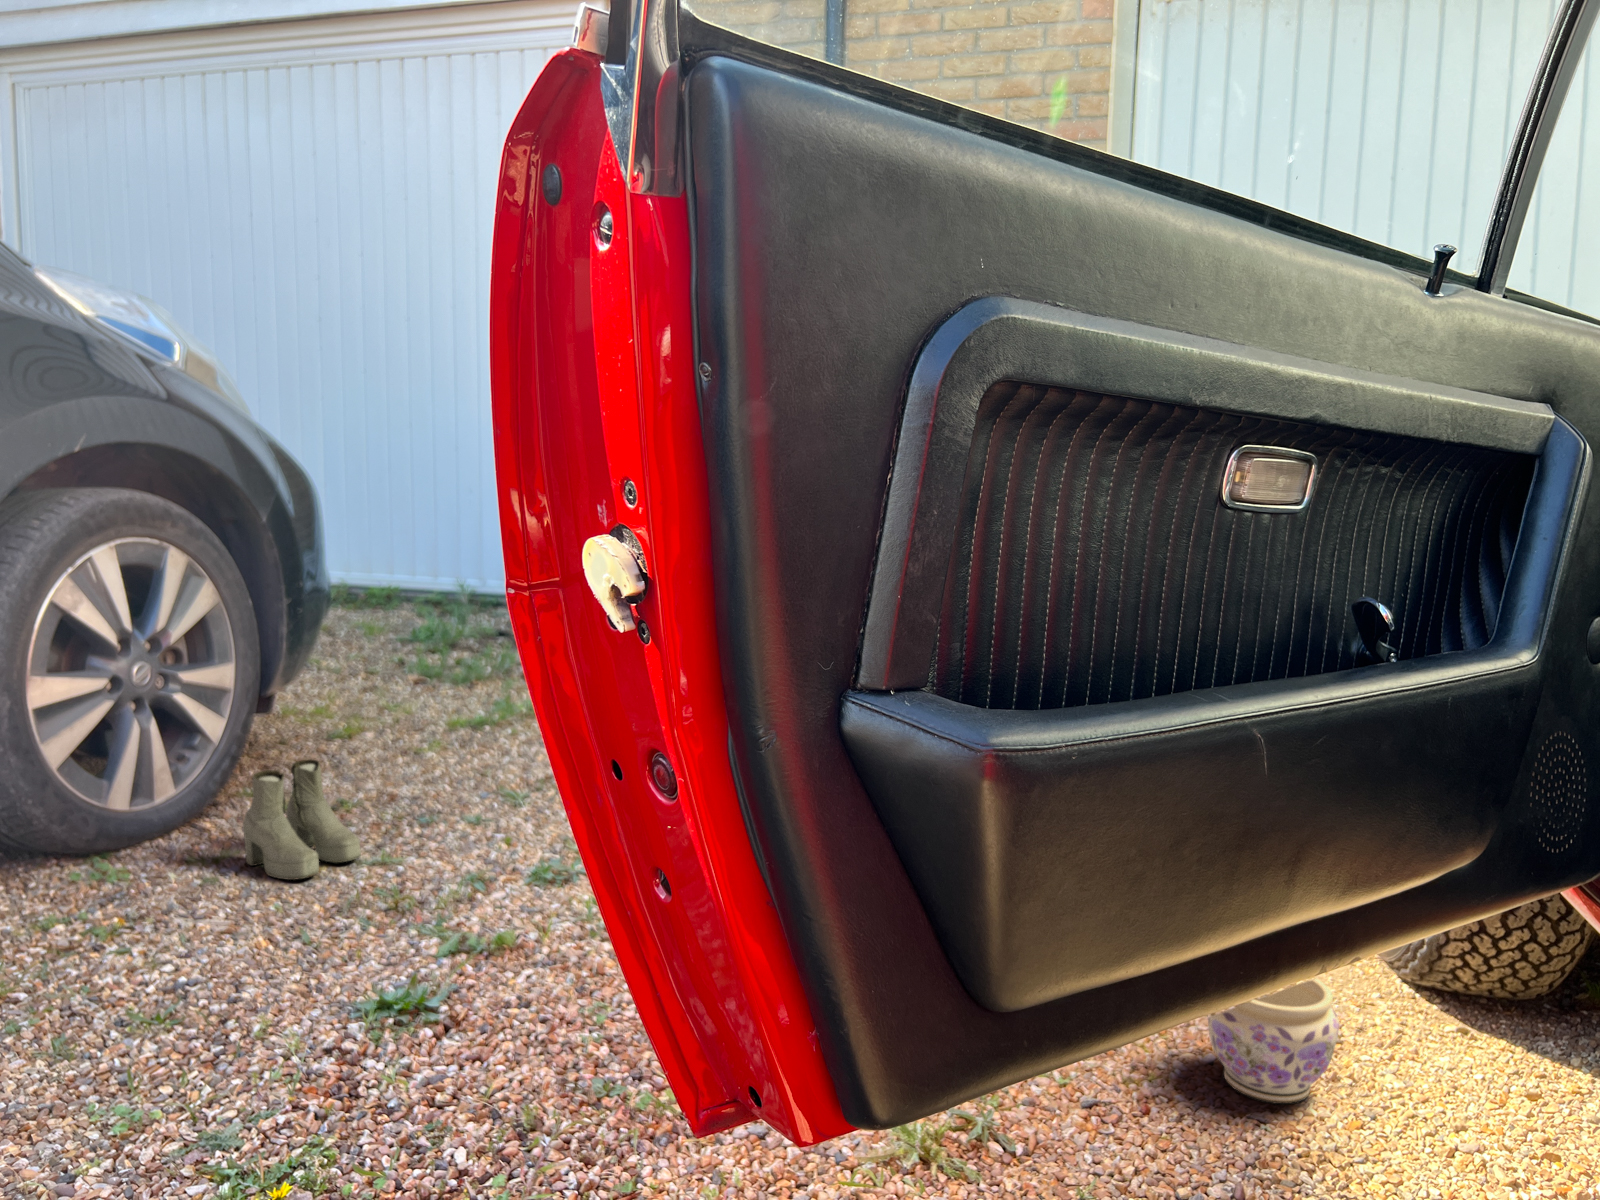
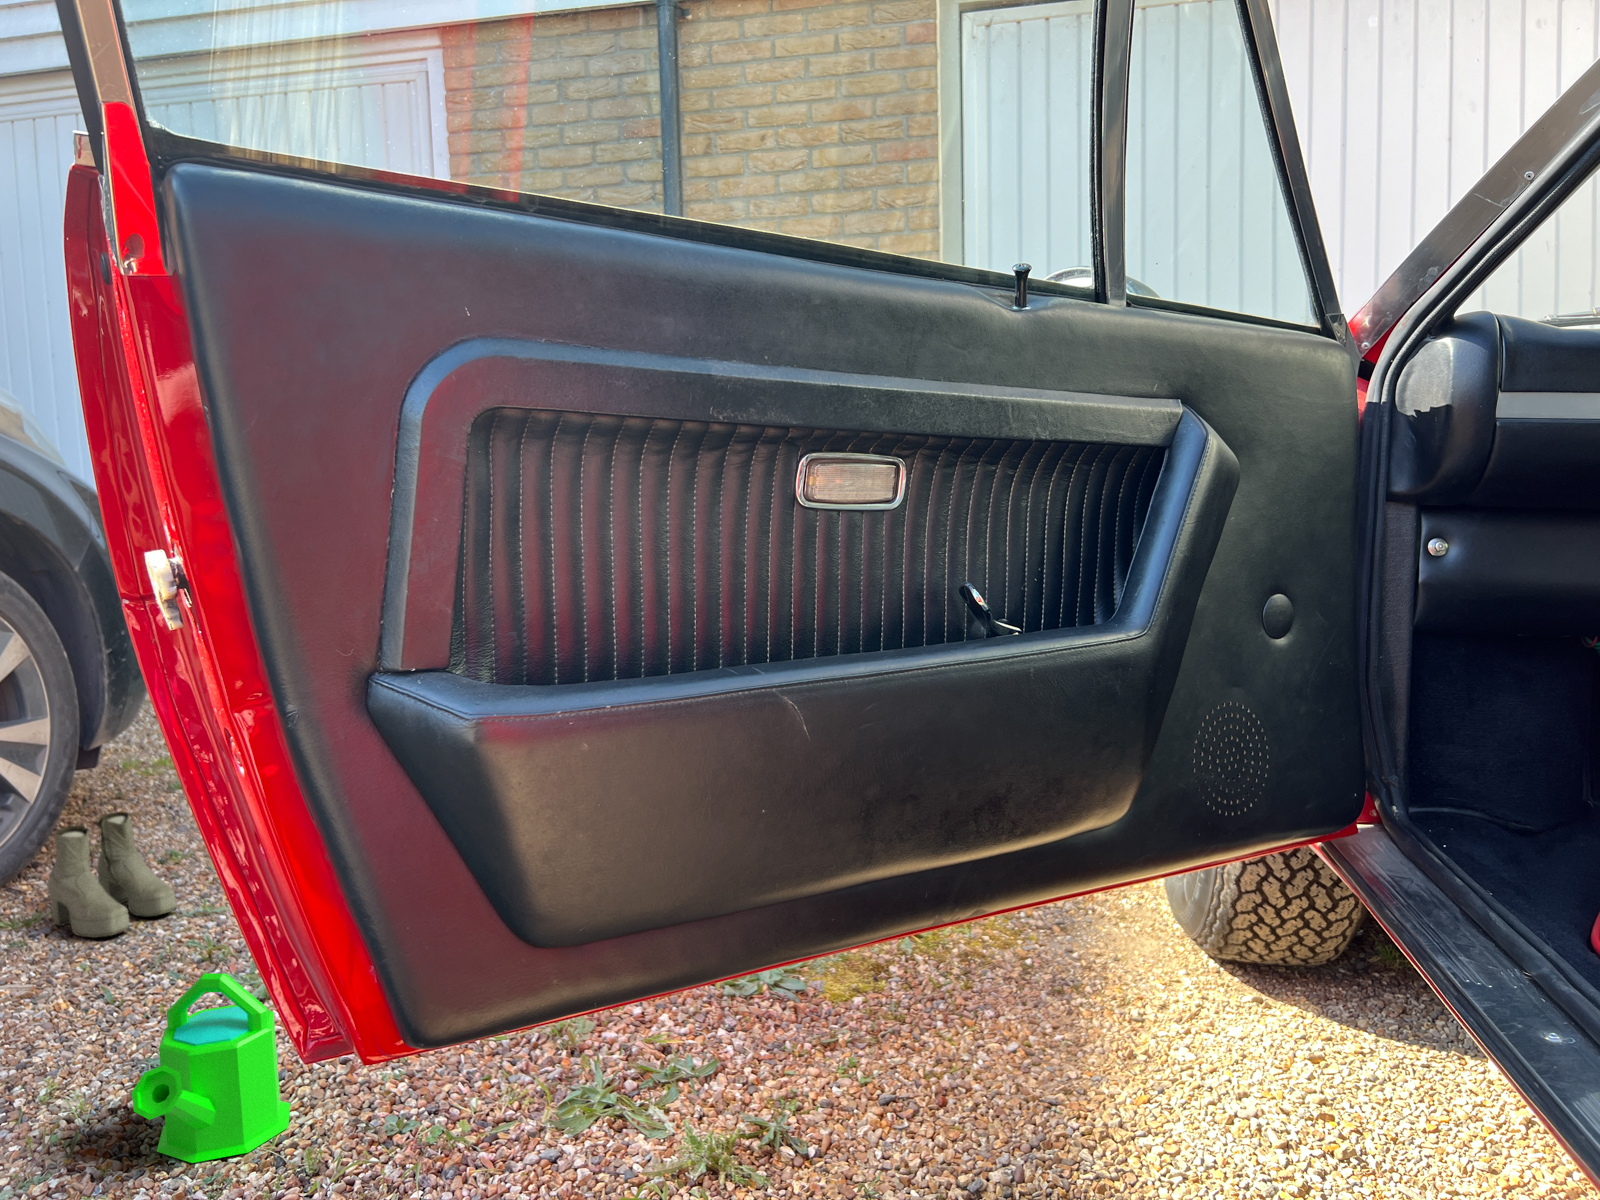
watering can: none [362,925,497,1109] -> present [132,973,290,1163]
planter: present [1208,979,1339,1104] -> none [1003,950,1127,1086]

